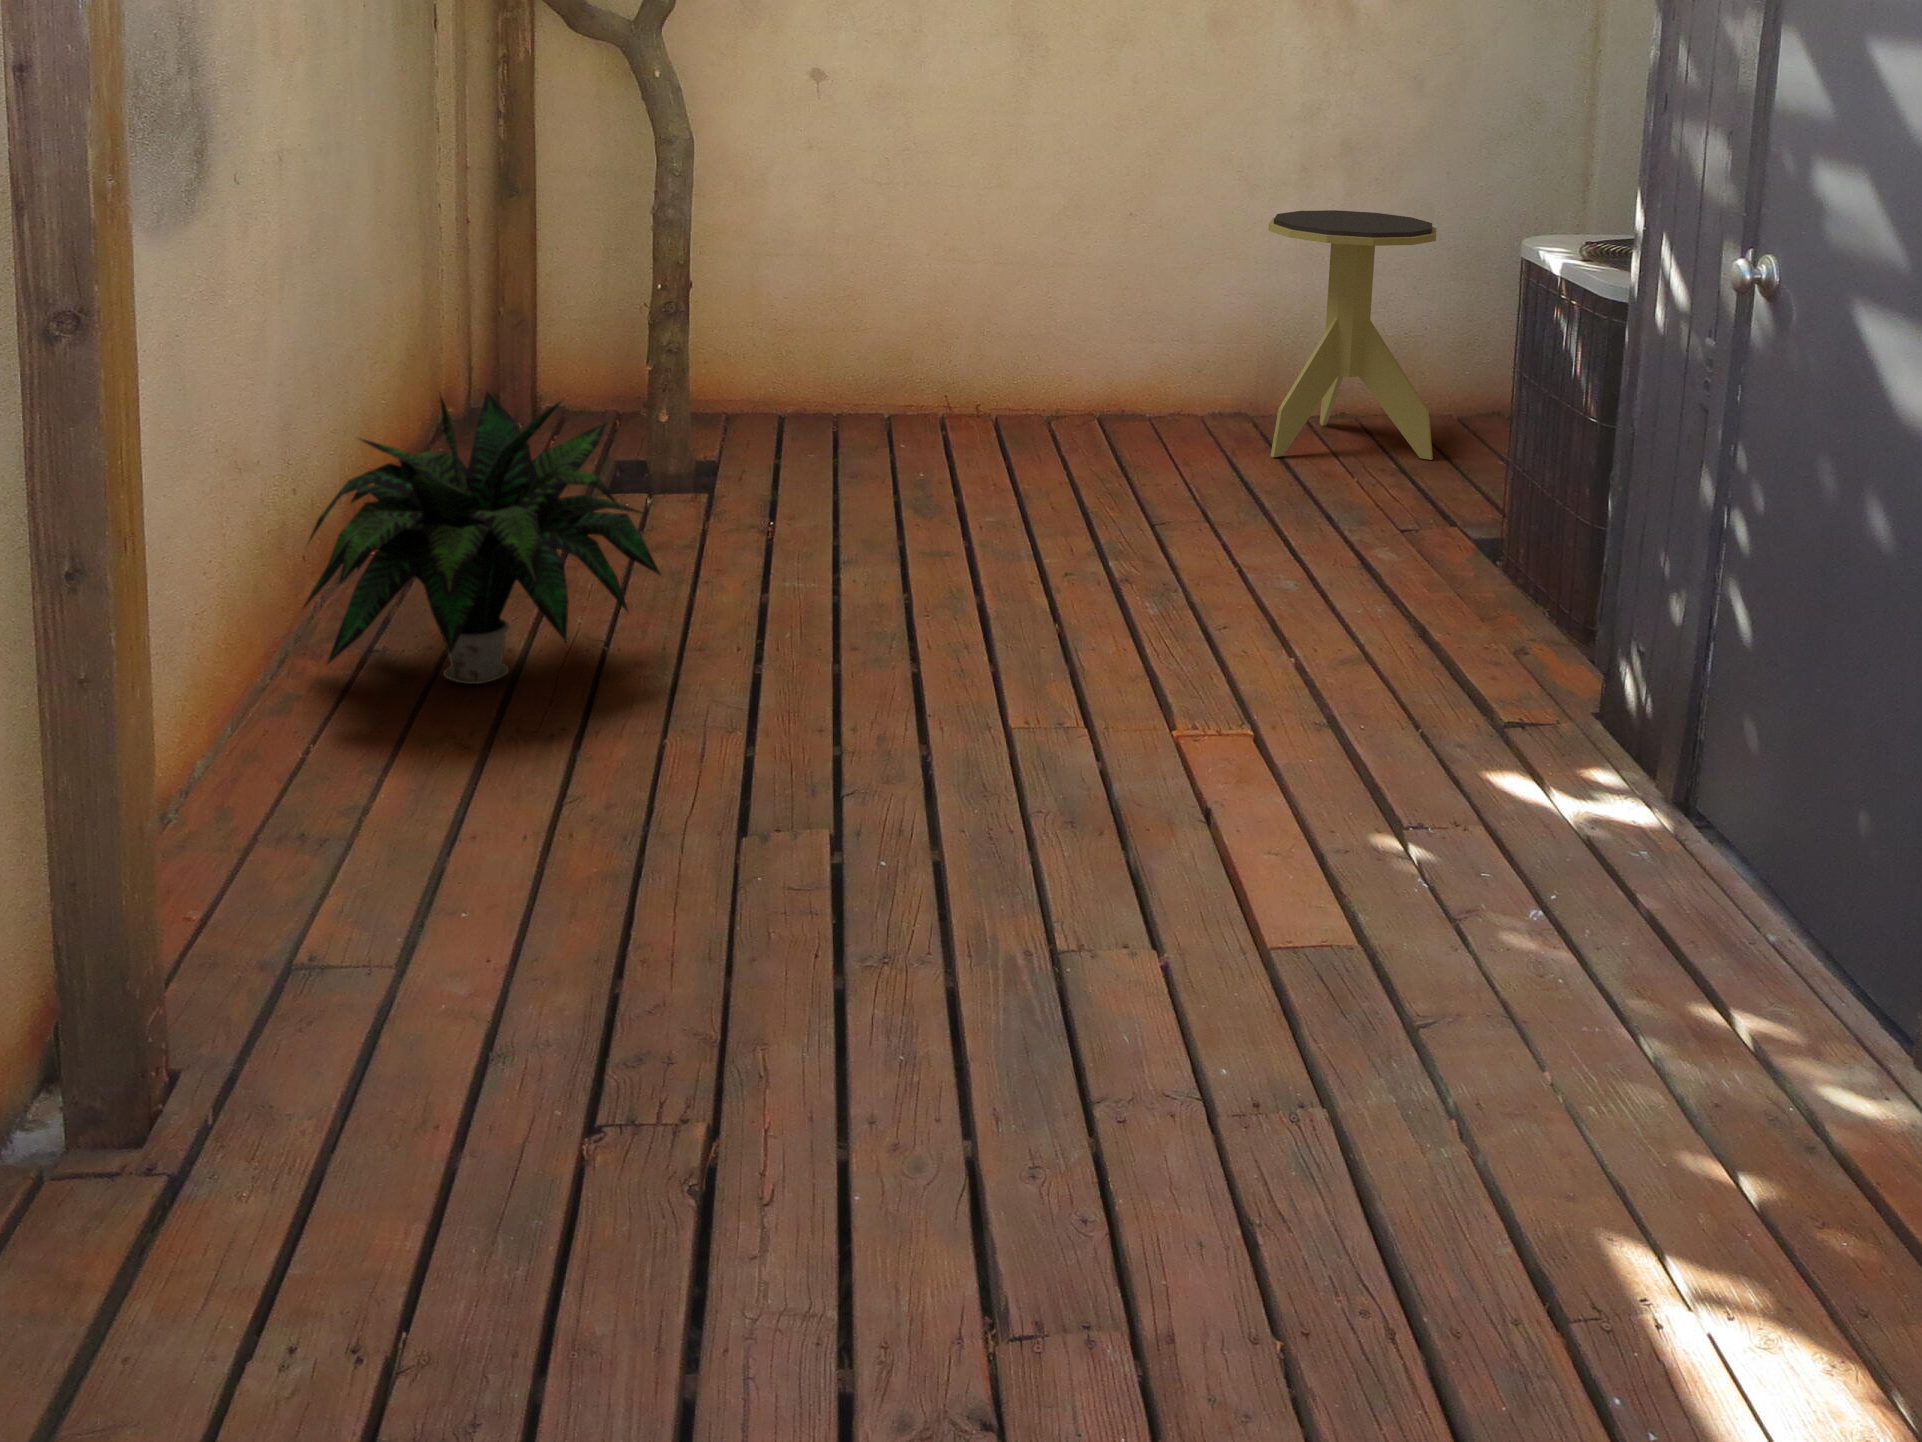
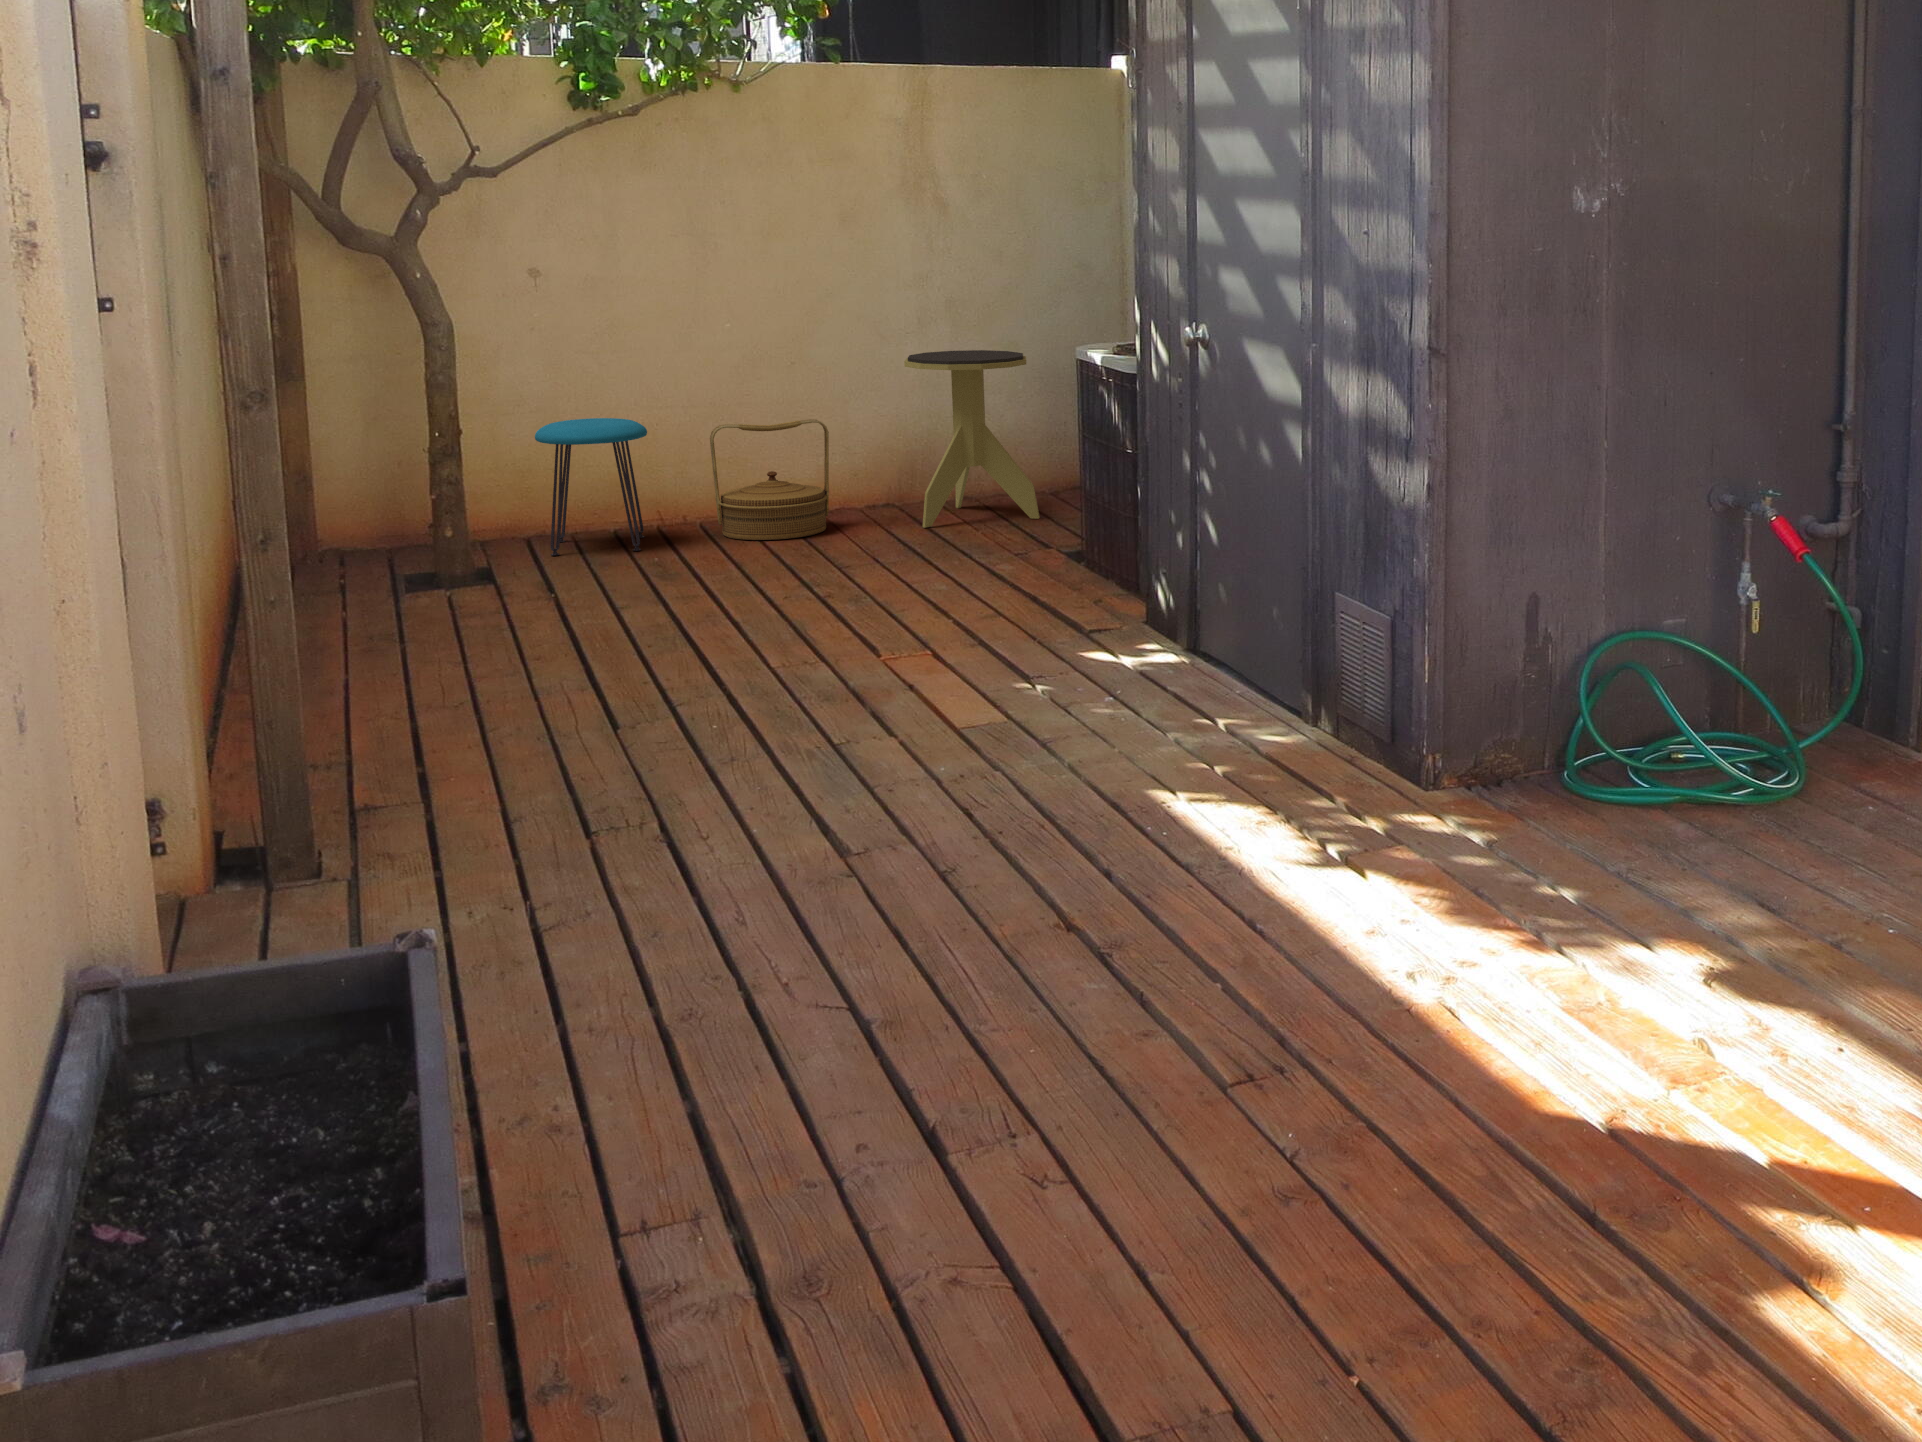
stool: none [793,268,929,452] -> present [535,418,647,556]
woven basket: none [1007,291,1160,455] -> present [710,419,829,540]
potted plant: present [304,392,661,684] -> none [235,489,516,692]

